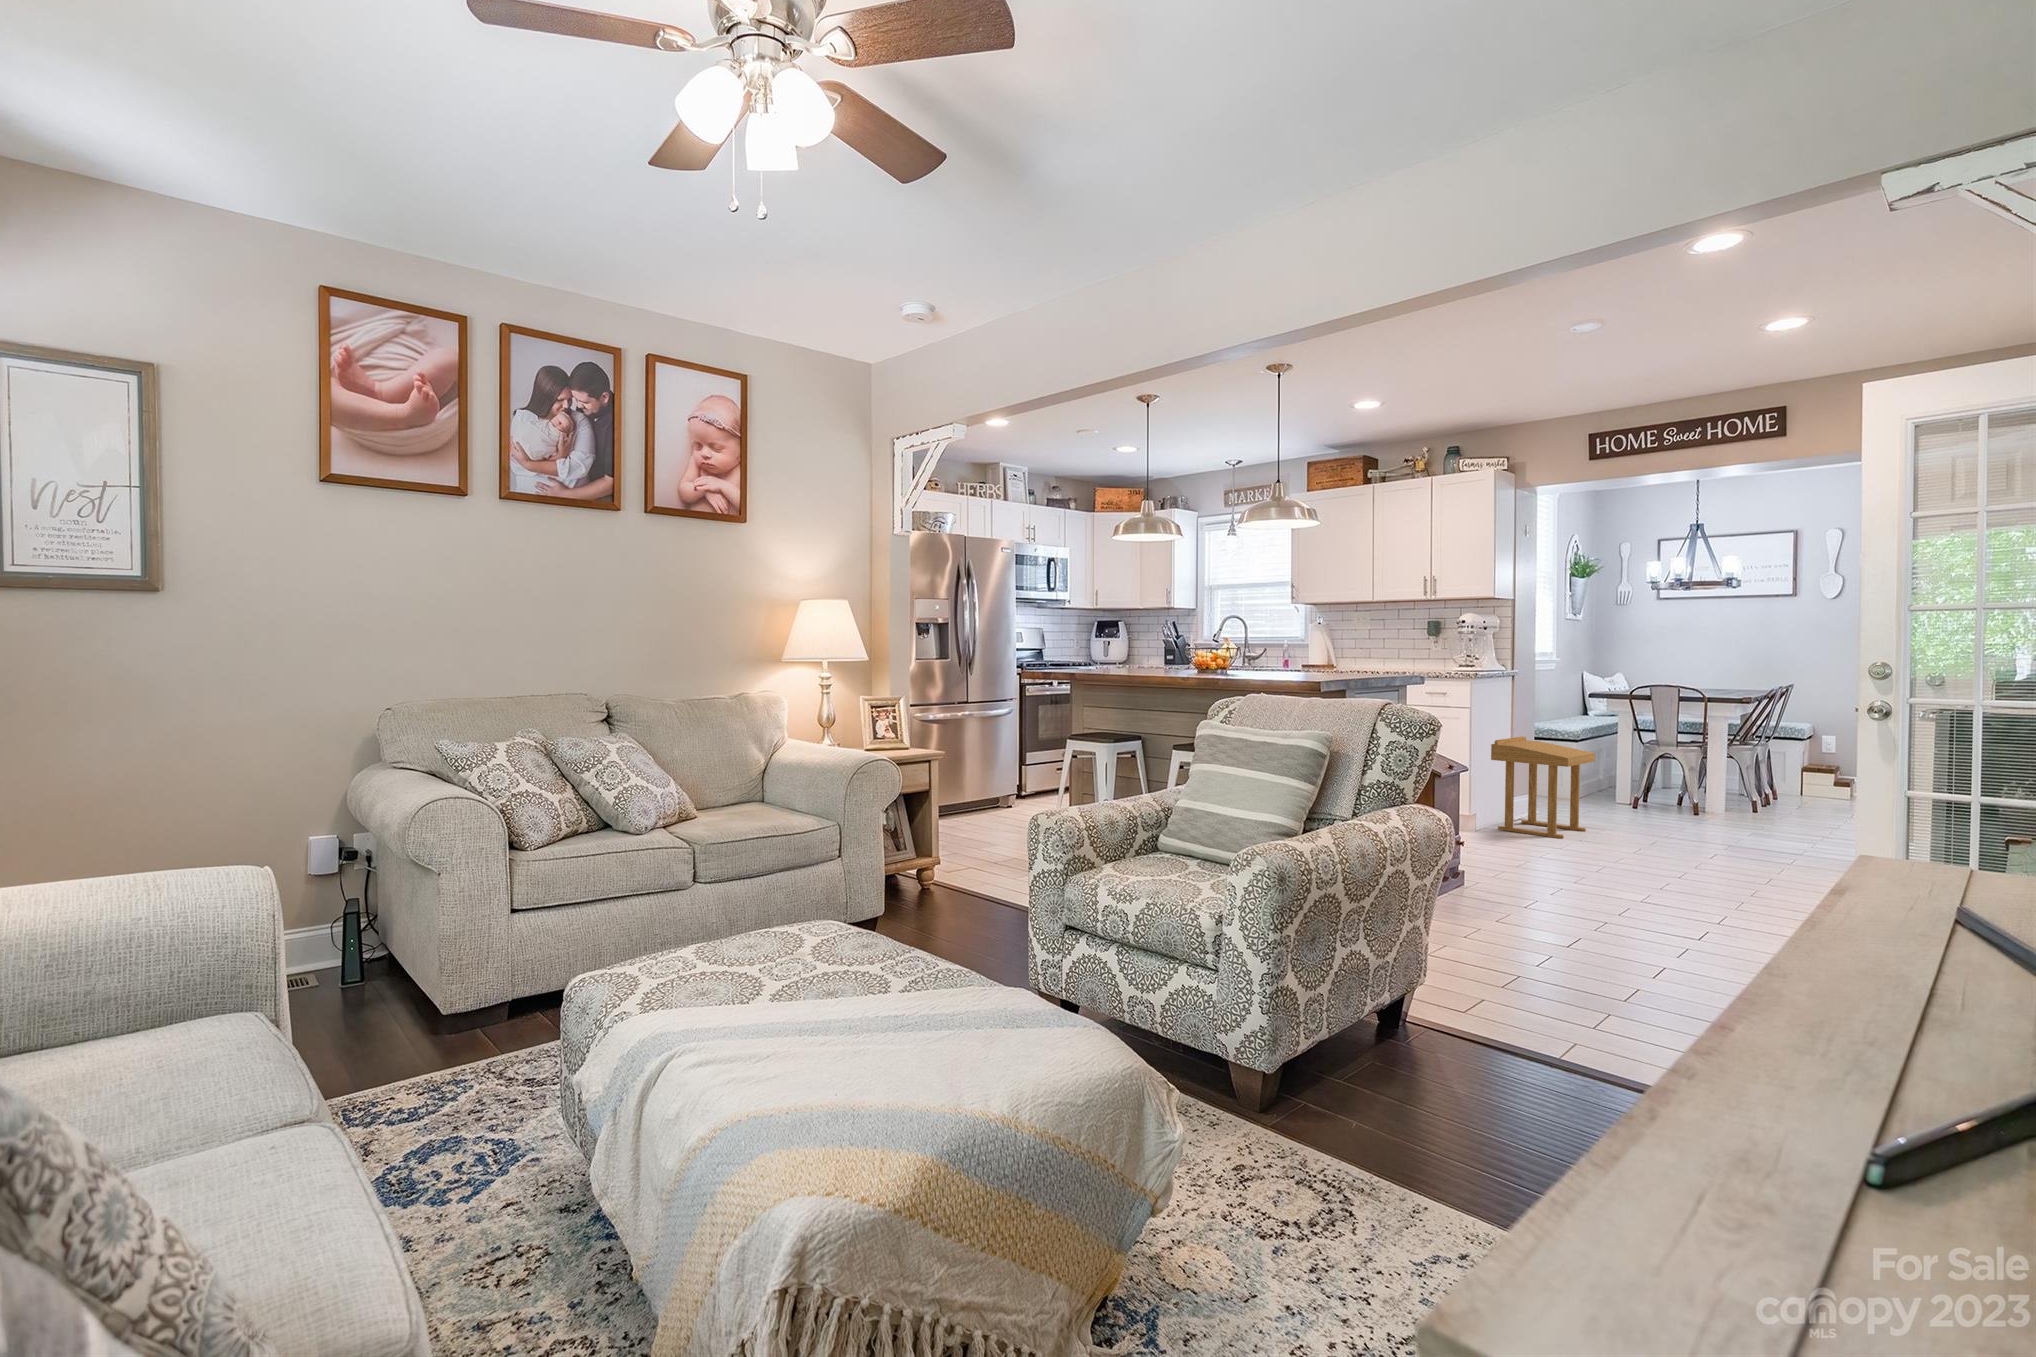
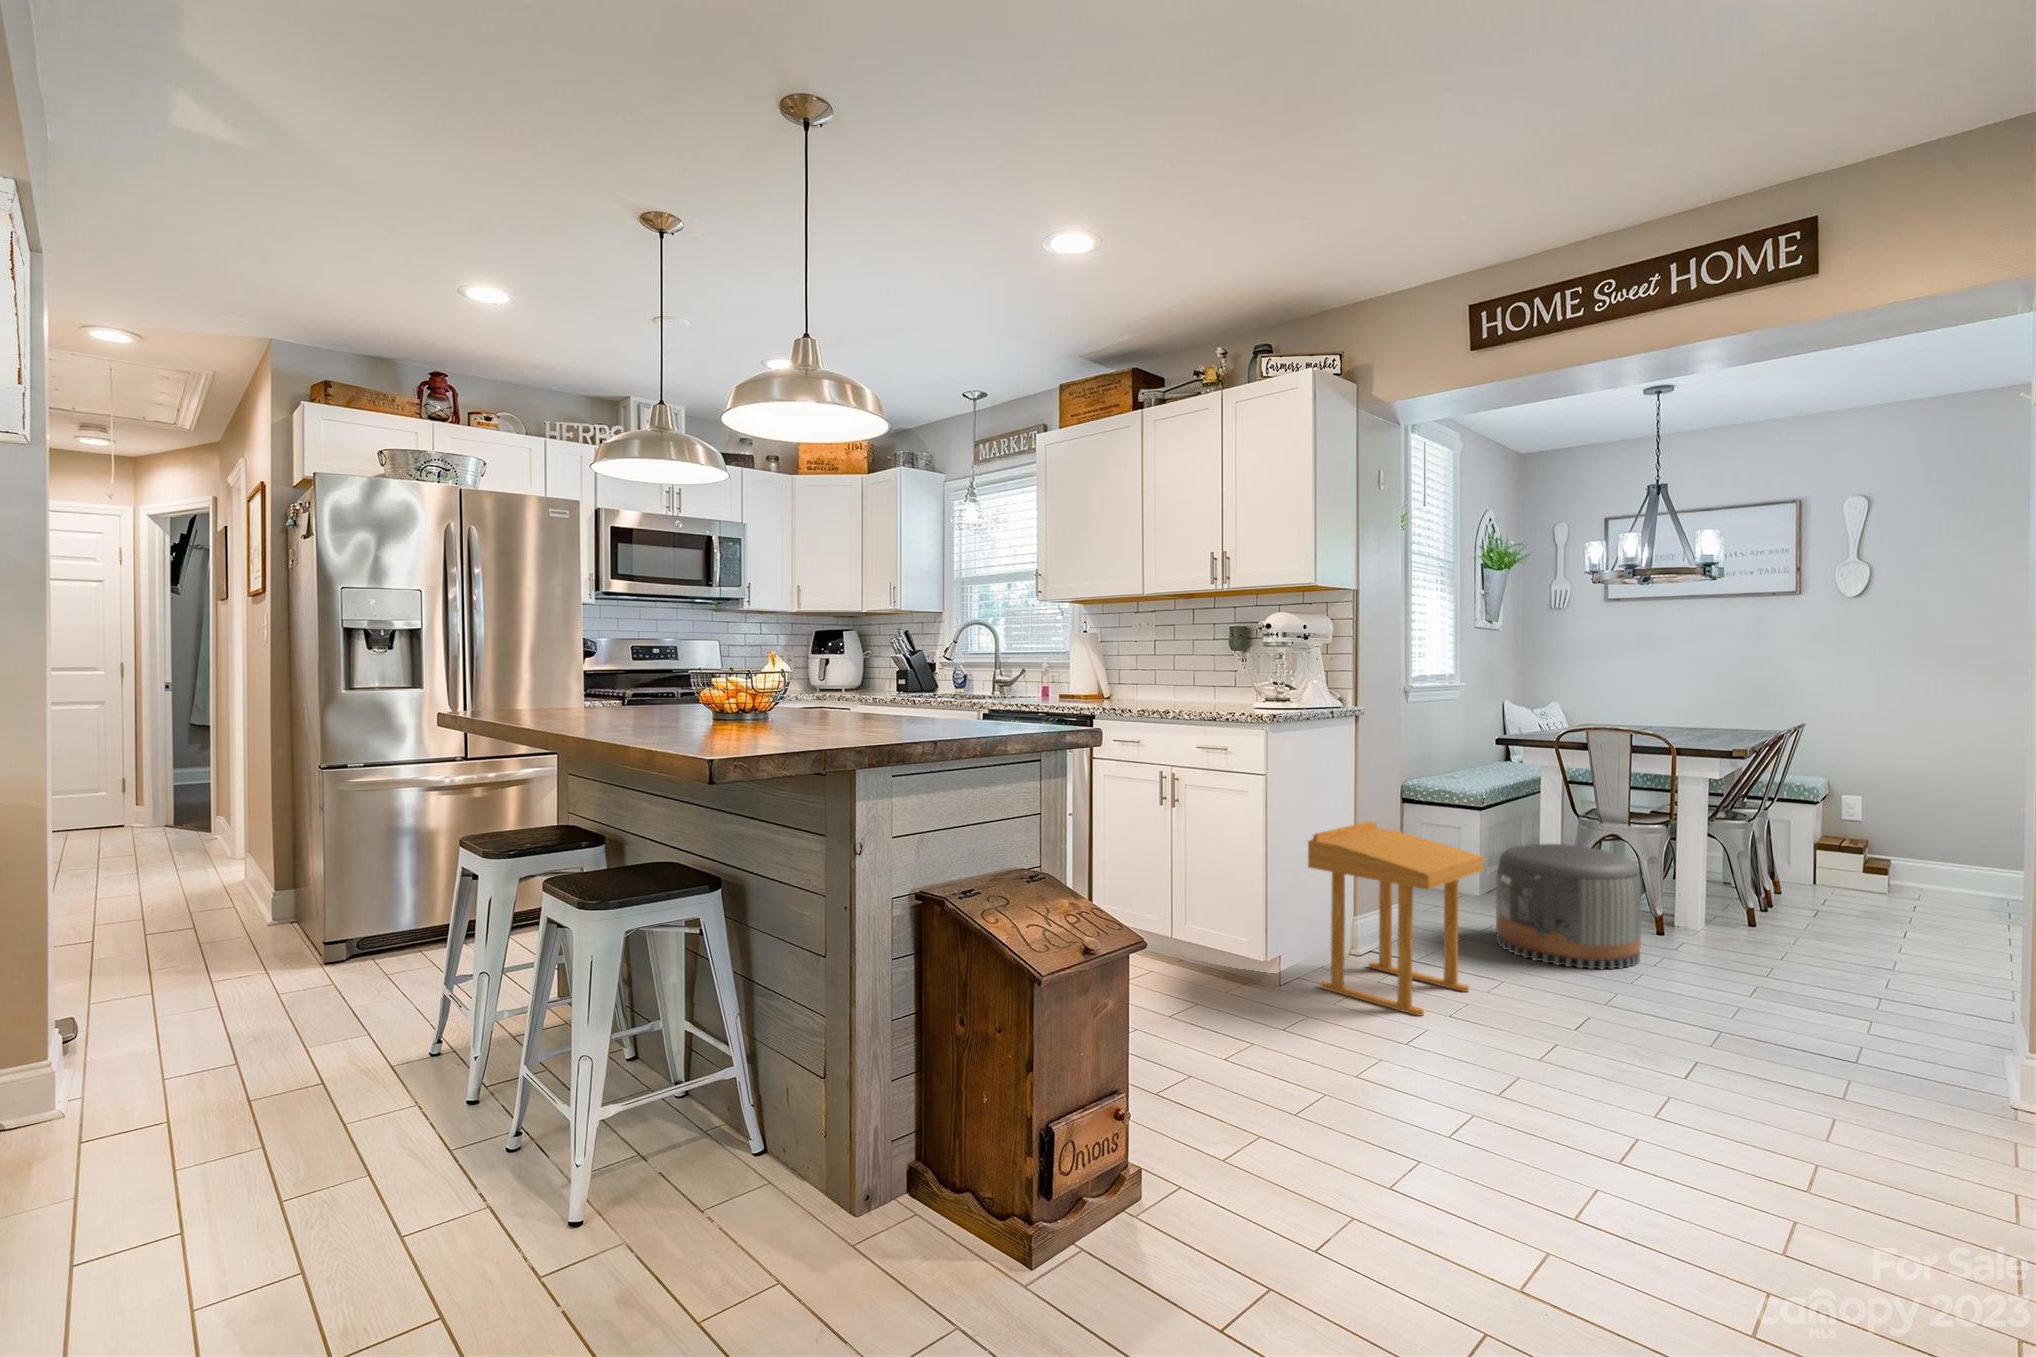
pouf: none [1594,755,1687,824] -> present [1496,844,1641,969]

